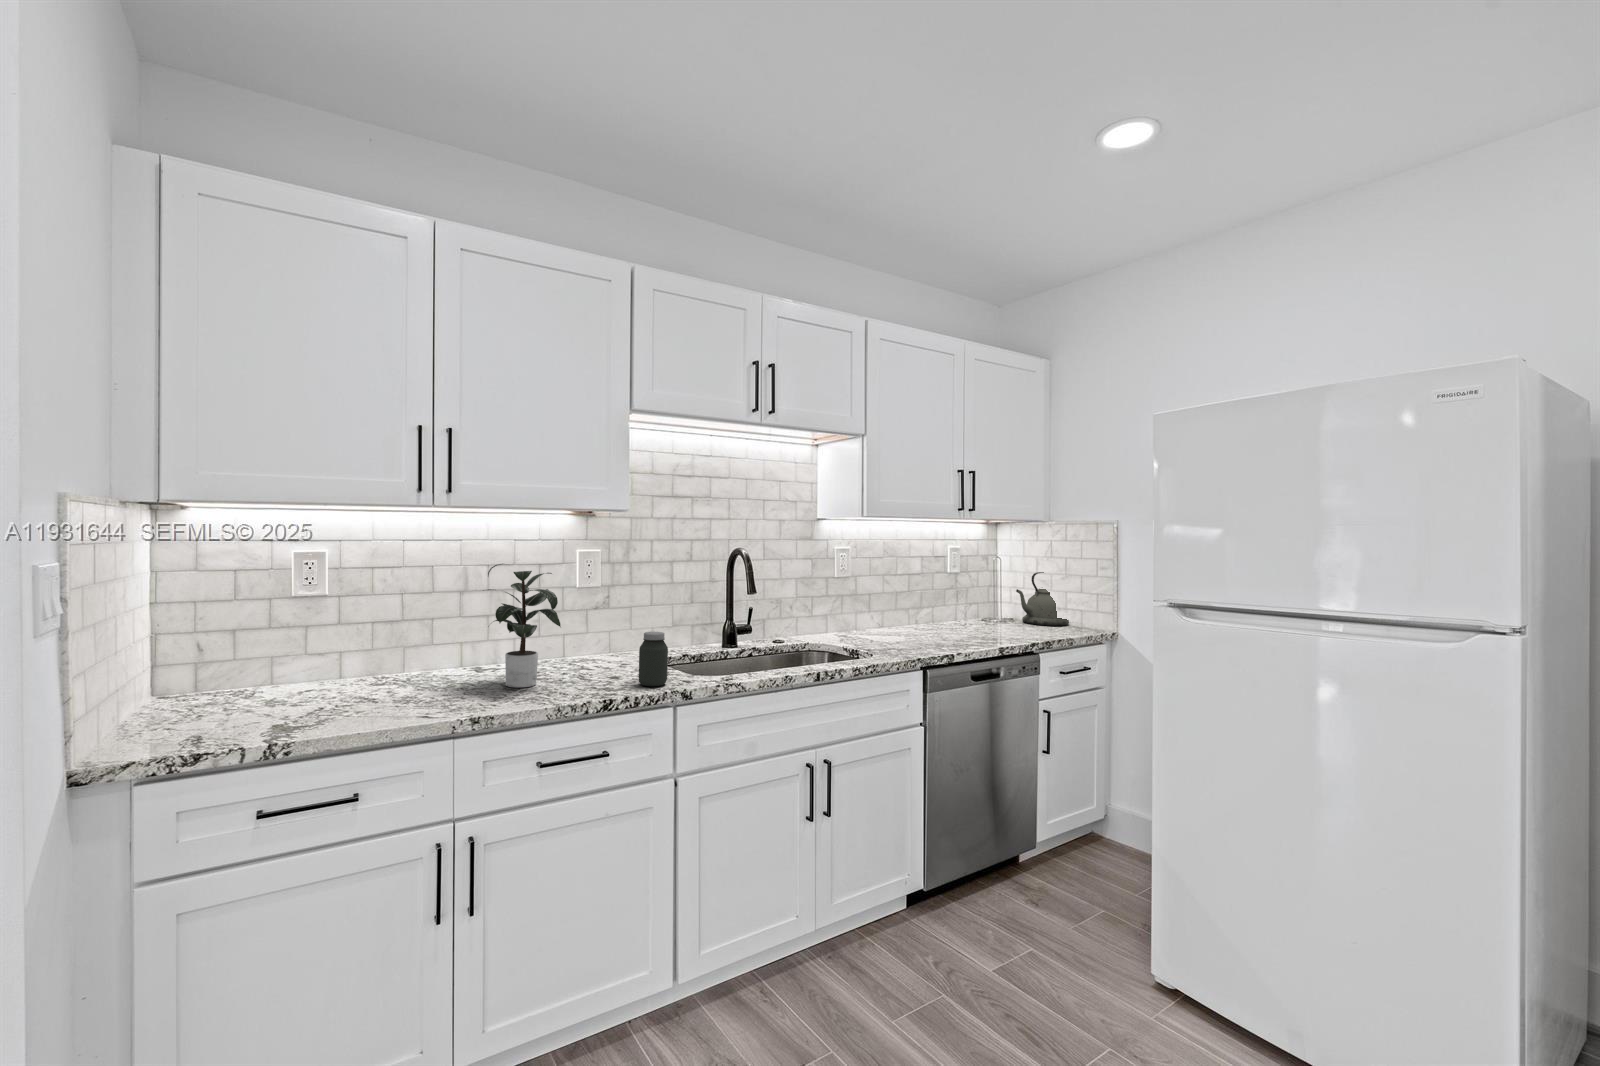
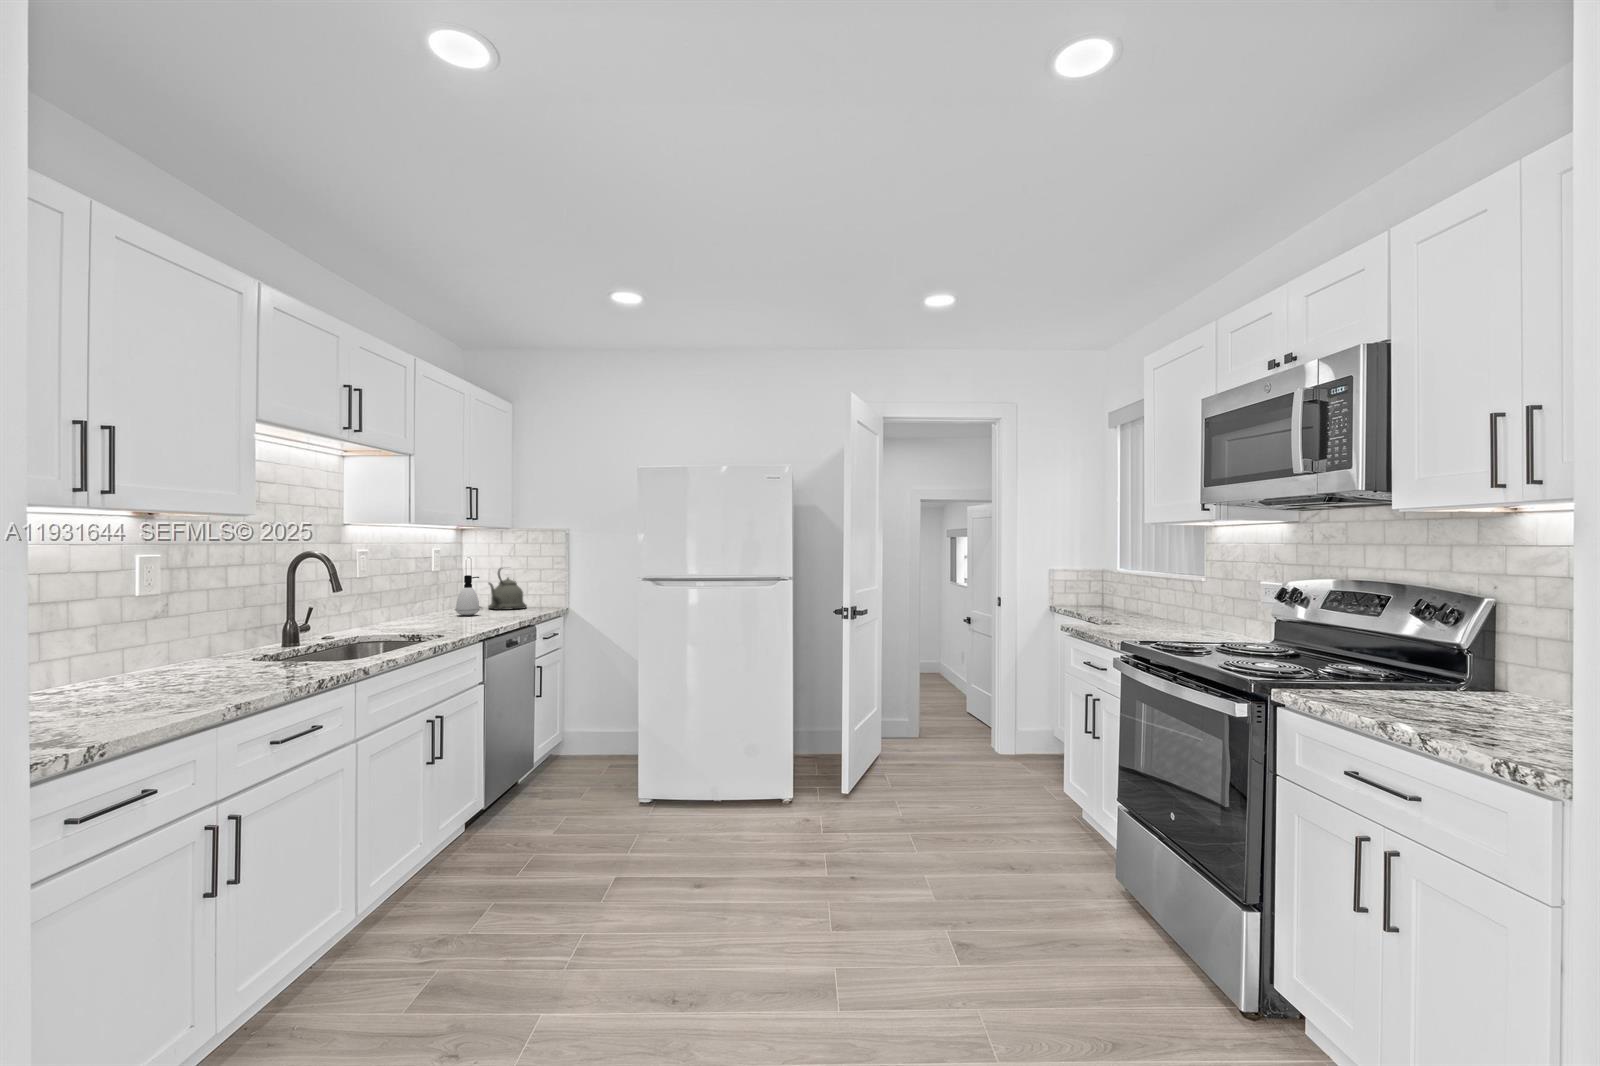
potted plant: present [488,564,561,688] -> none [122,562,258,690]
soap dispenser: none [964,580,992,628] -> present [456,575,479,616]
jar: present [639,632,668,686] -> none [308,621,338,671]

